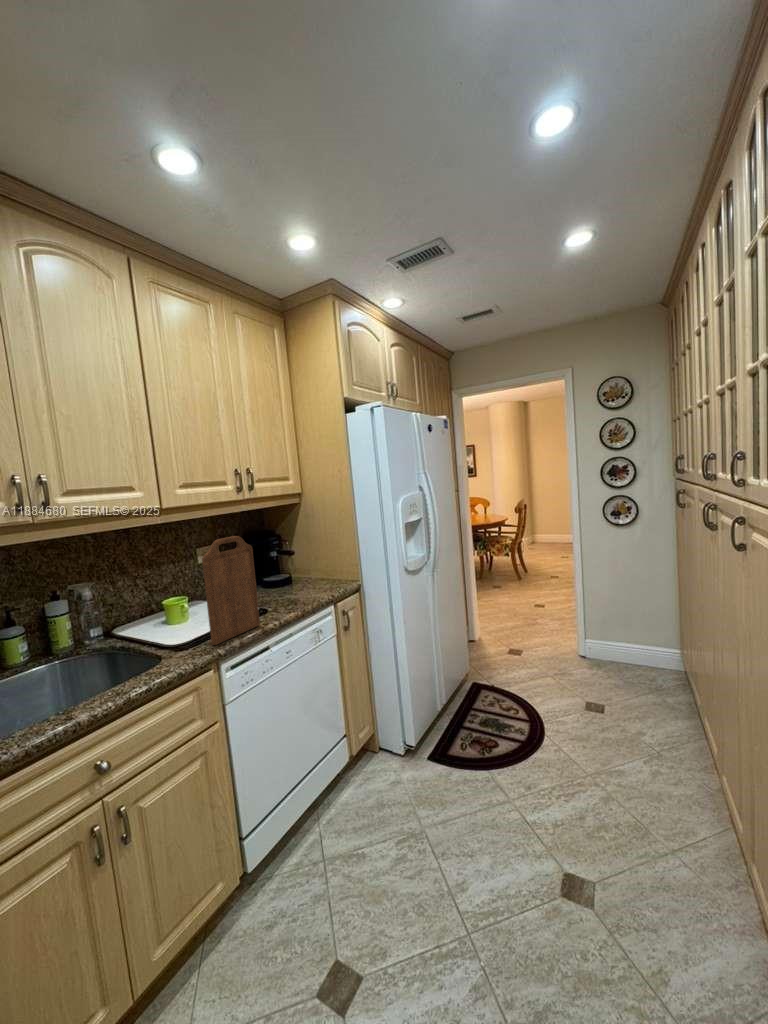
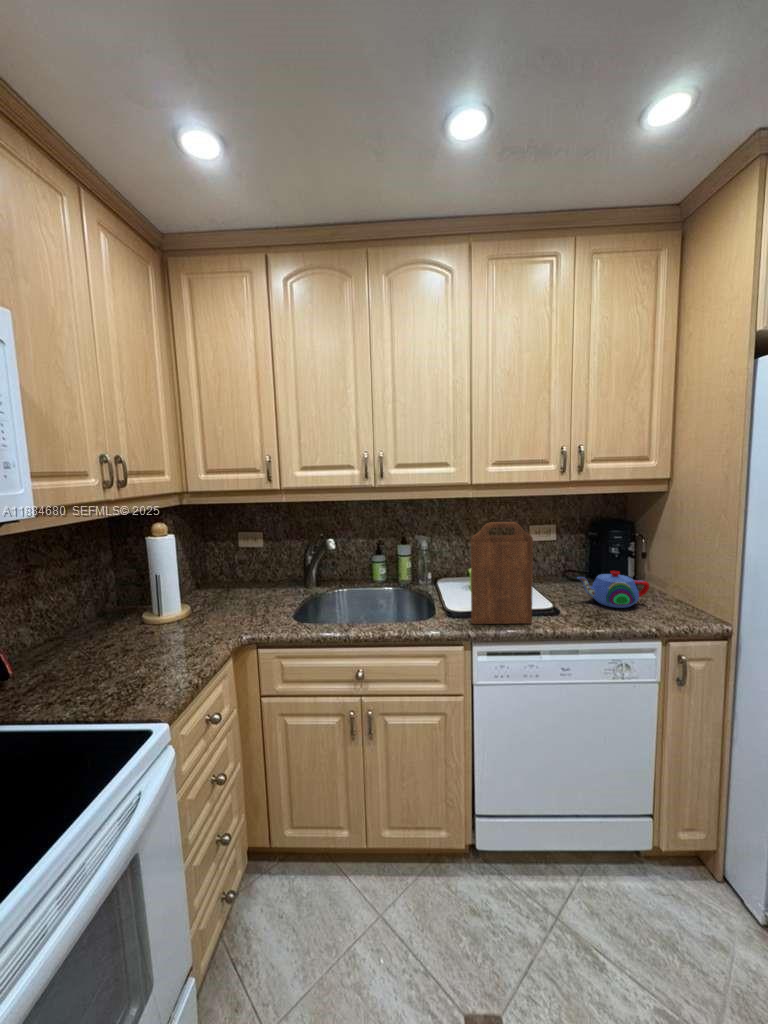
teapot: none [264,568,309,597] -> present [577,571,649,608]

